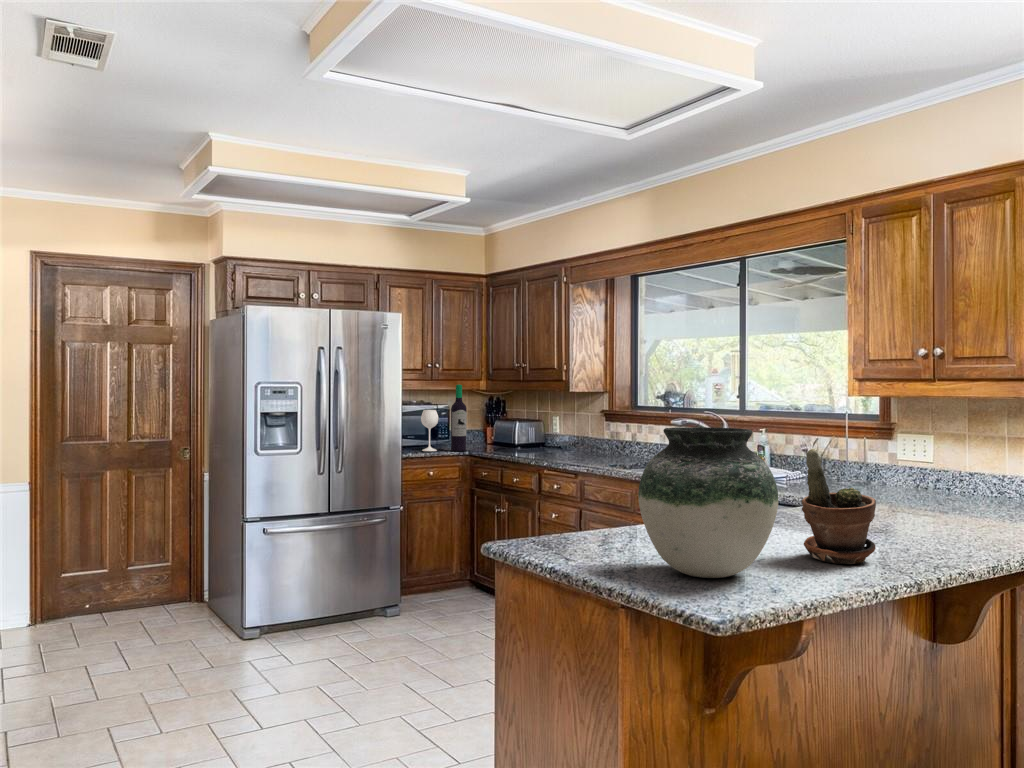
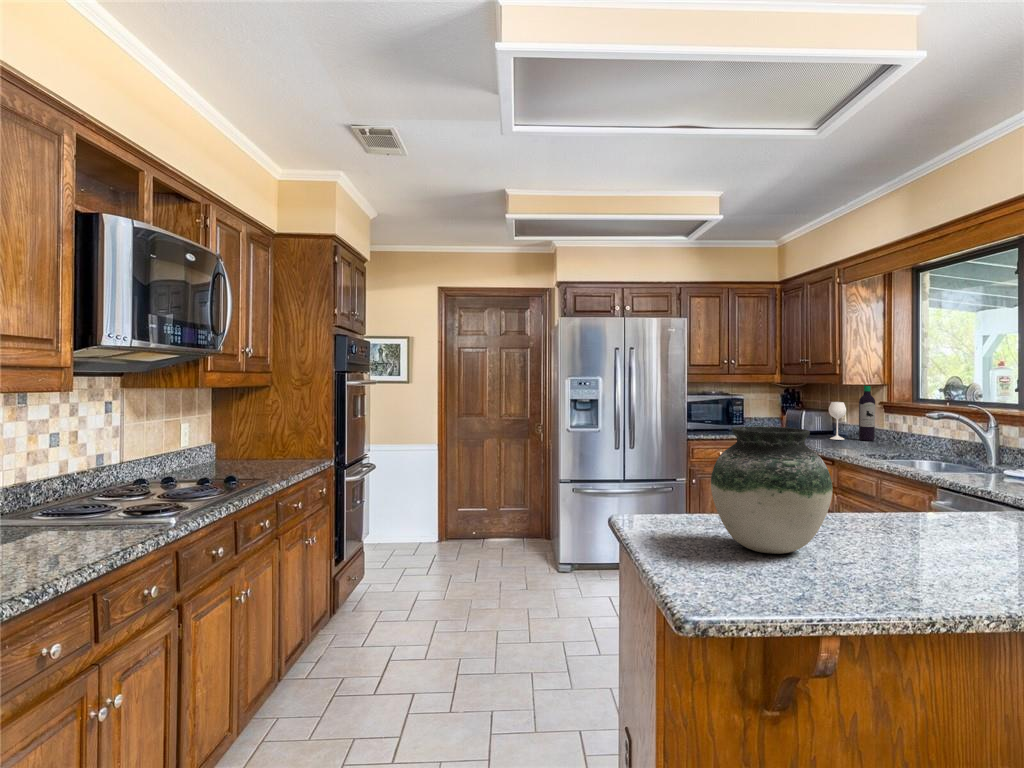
wine bottle: present [421,385,467,451] -> present [829,385,875,441]
potted plant: present [802,449,876,564] -> none [888,450,965,559]

